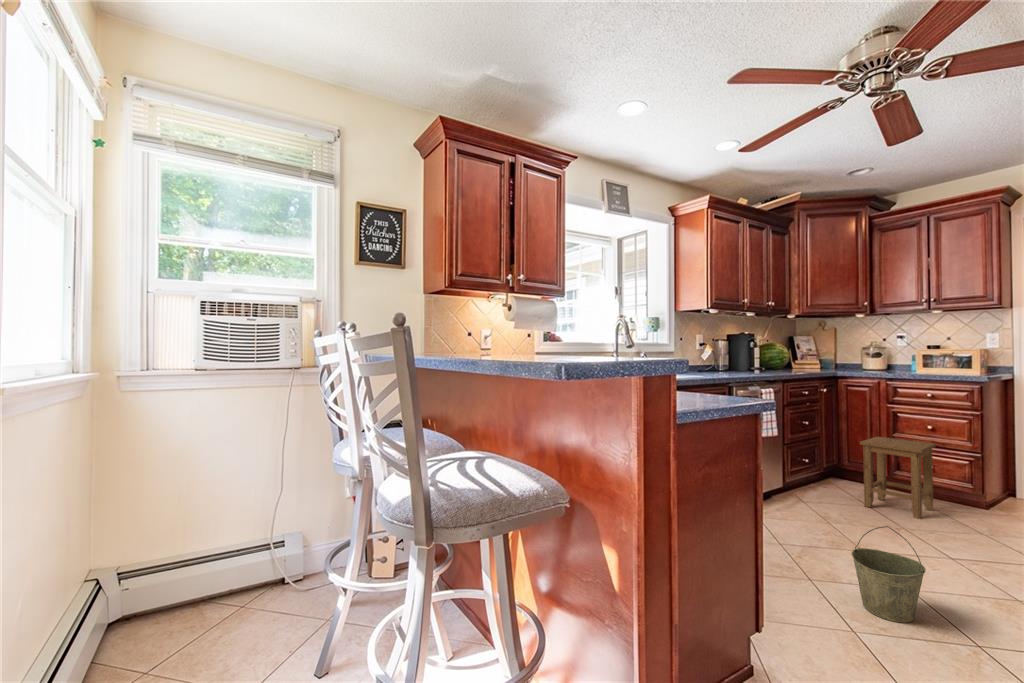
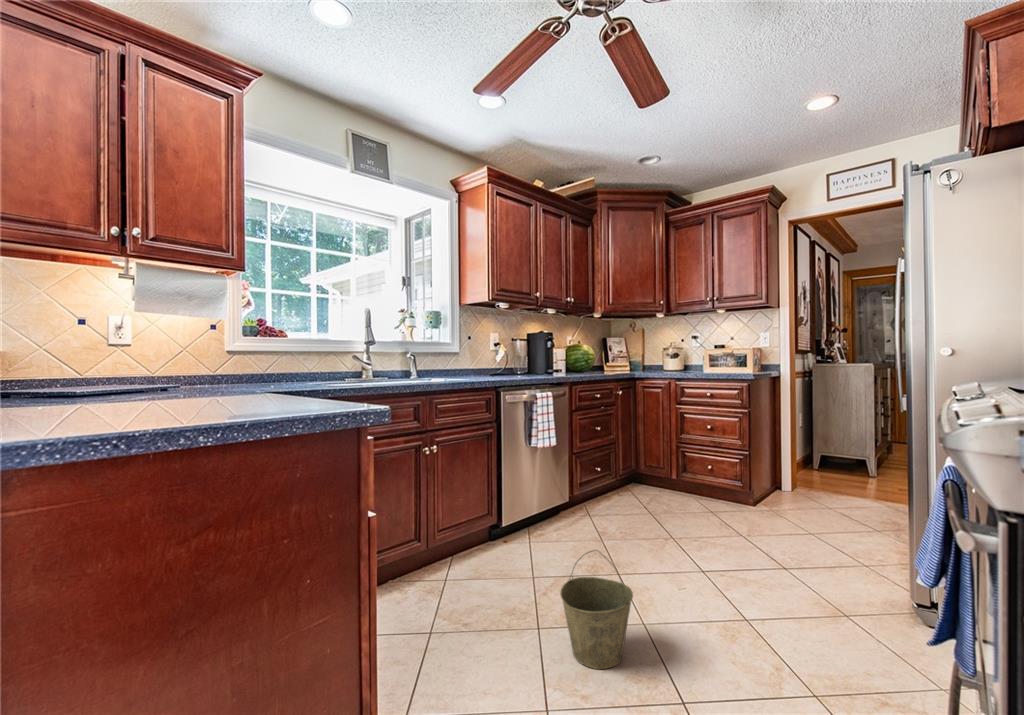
stool: present [860,437,936,519] -> none [640,439,709,525]

